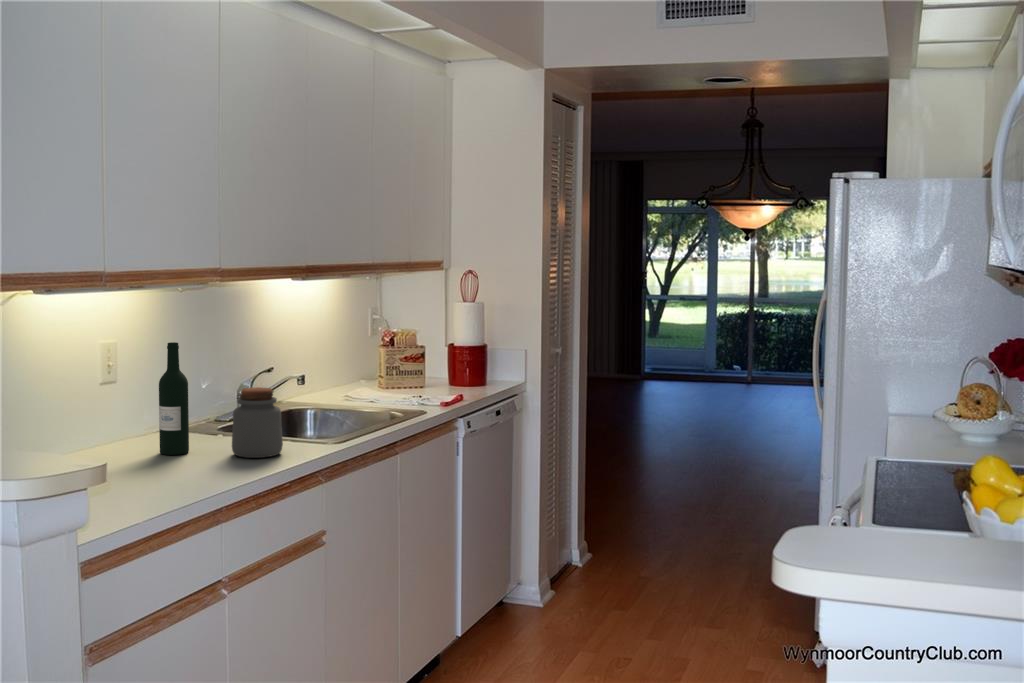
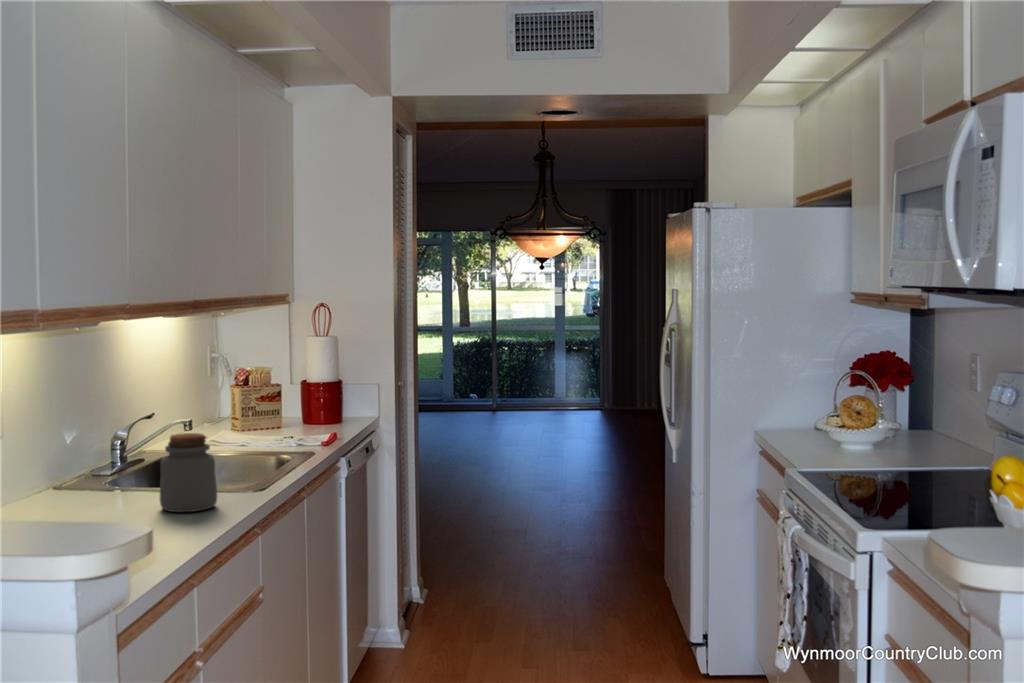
wine bottle: present [159,342,189,455] -> none [70,388,106,517]

